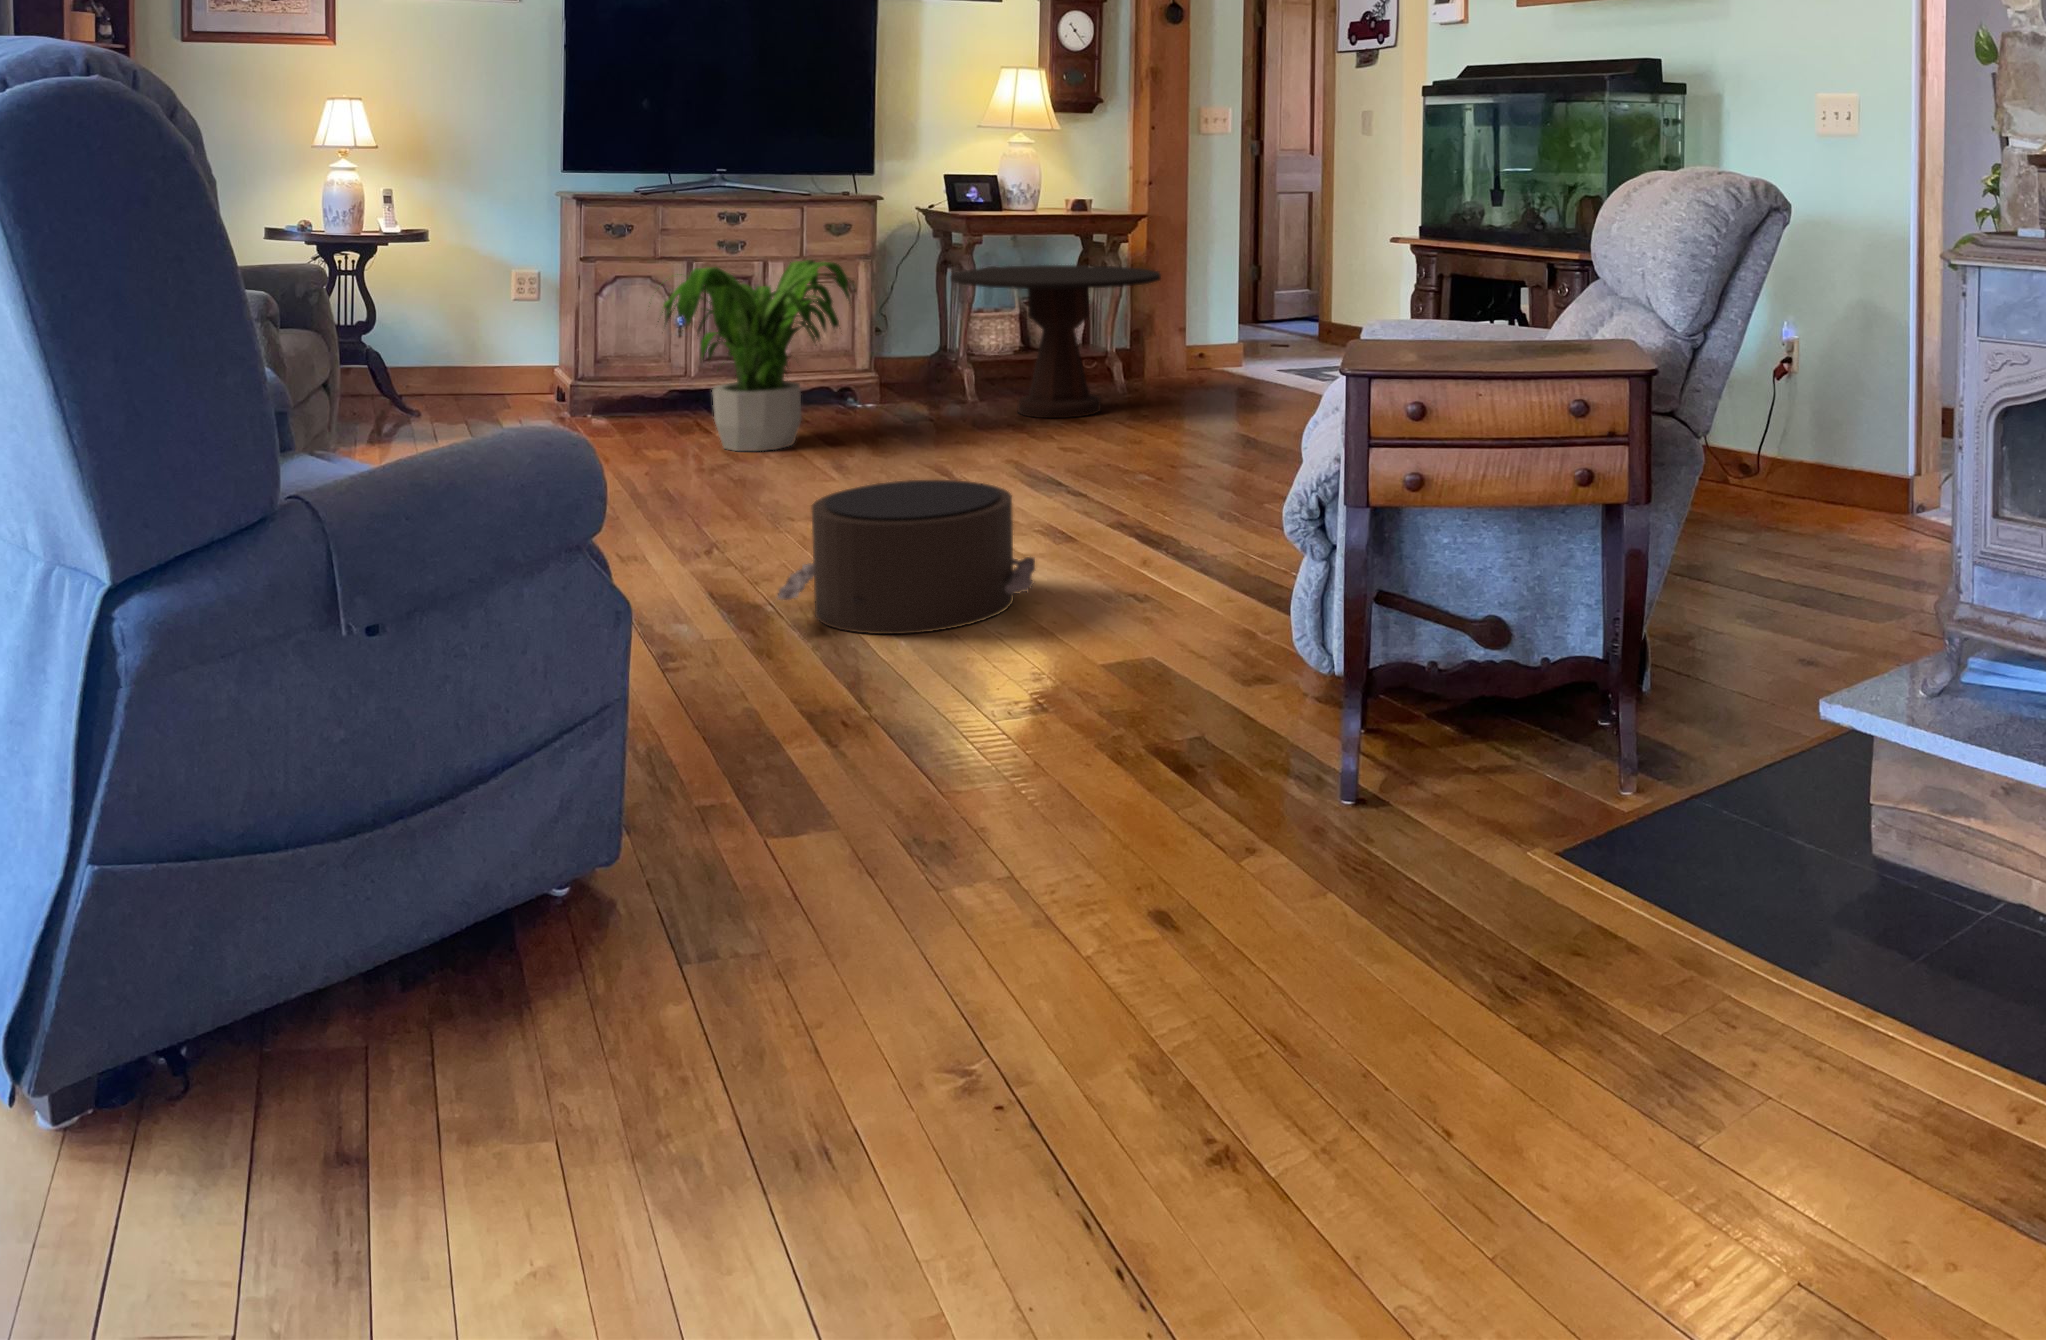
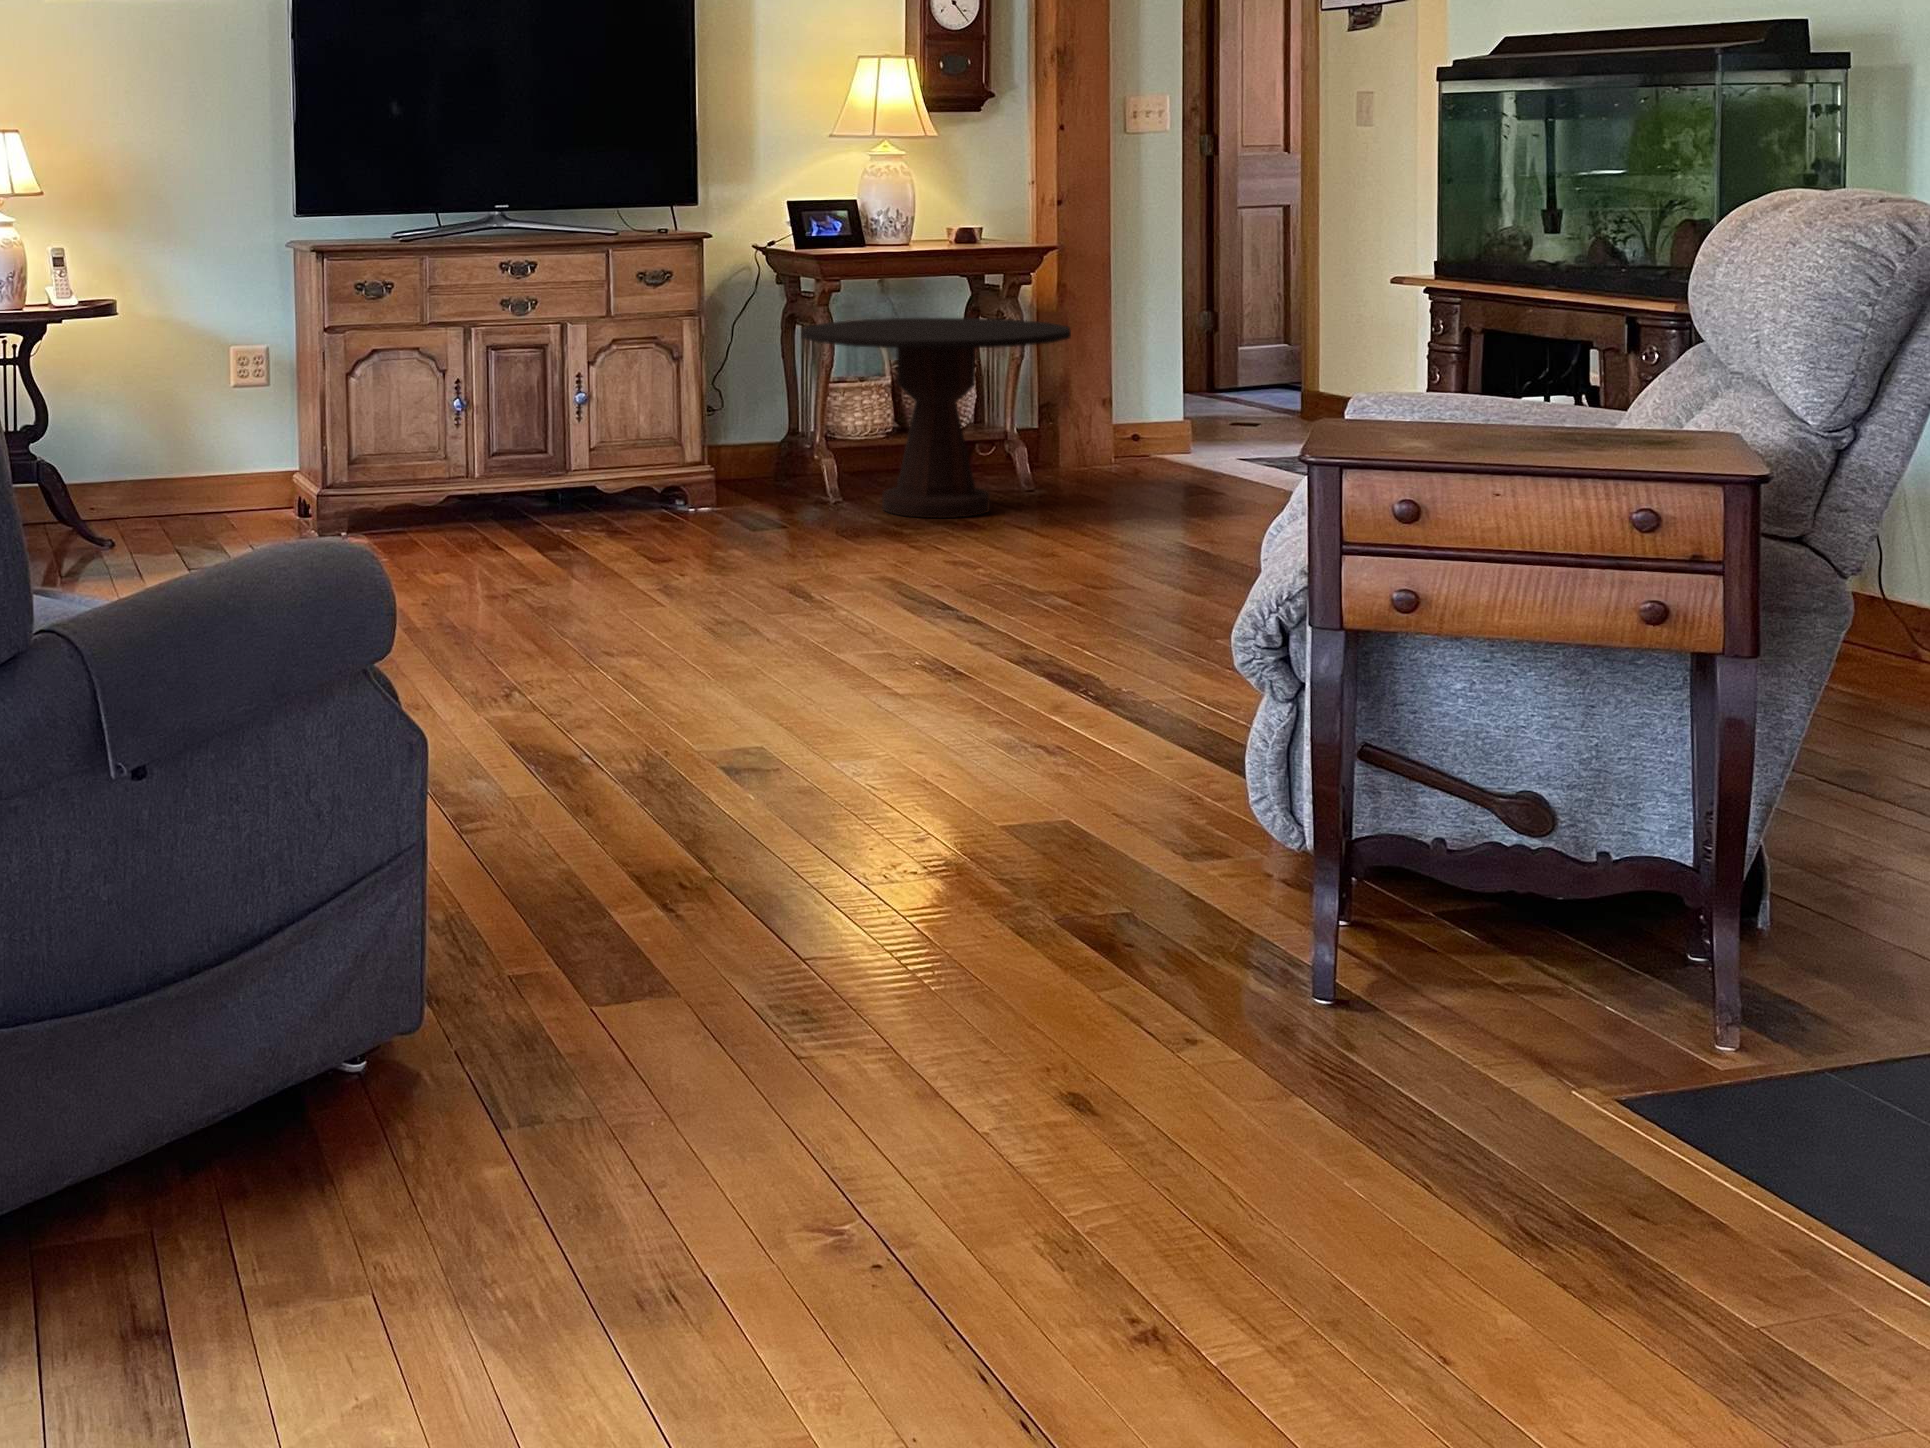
potted plant: present [658,260,851,451] -> none [454,311,696,545]
pouf: present [777,480,1035,634] -> none [615,583,916,767]

